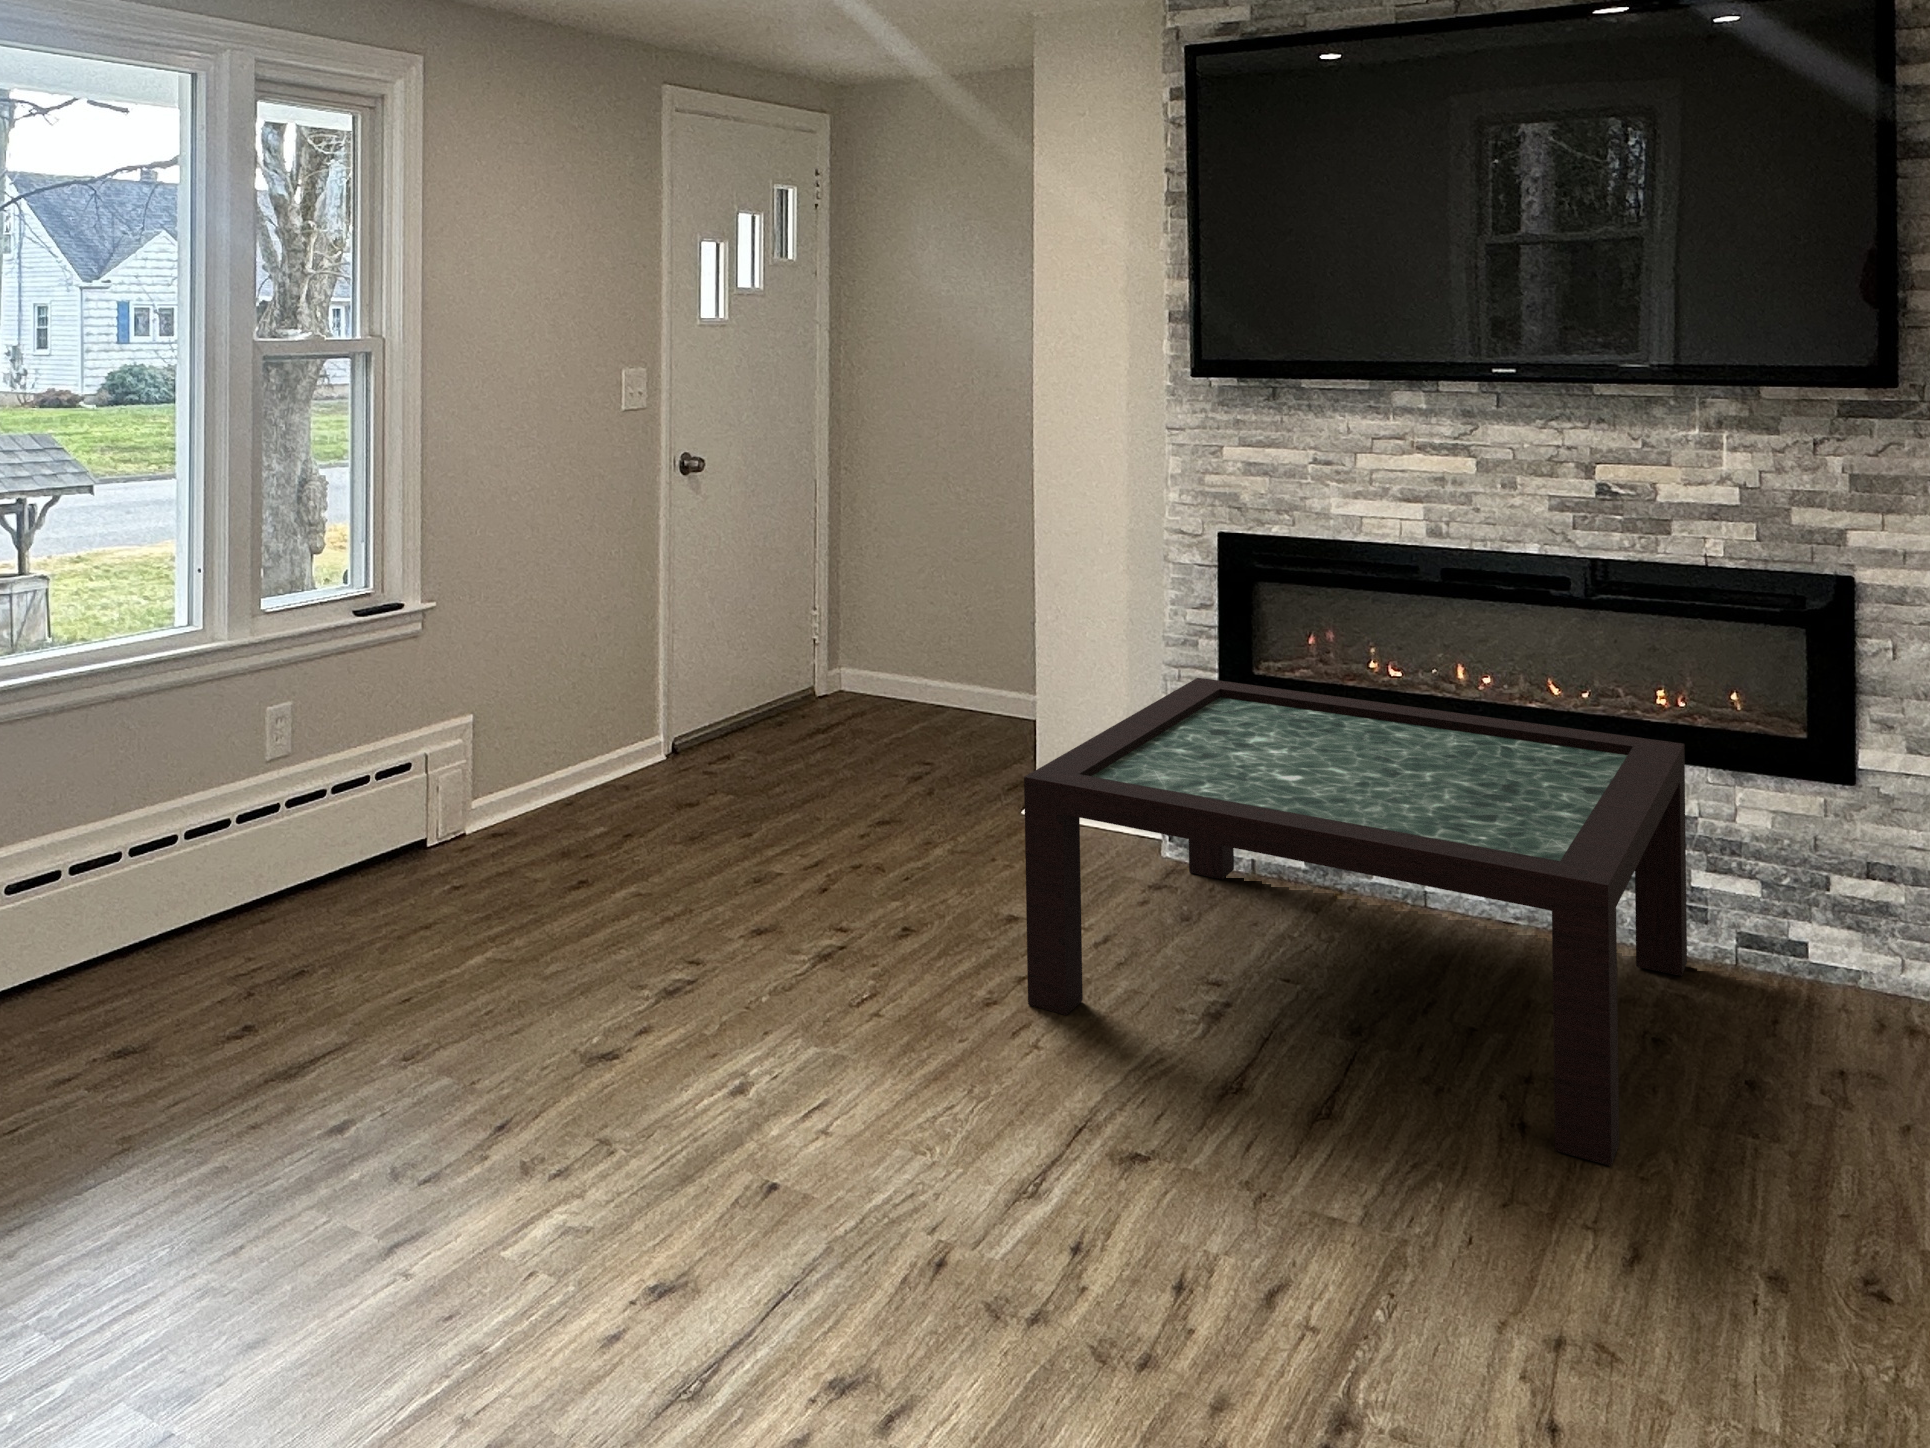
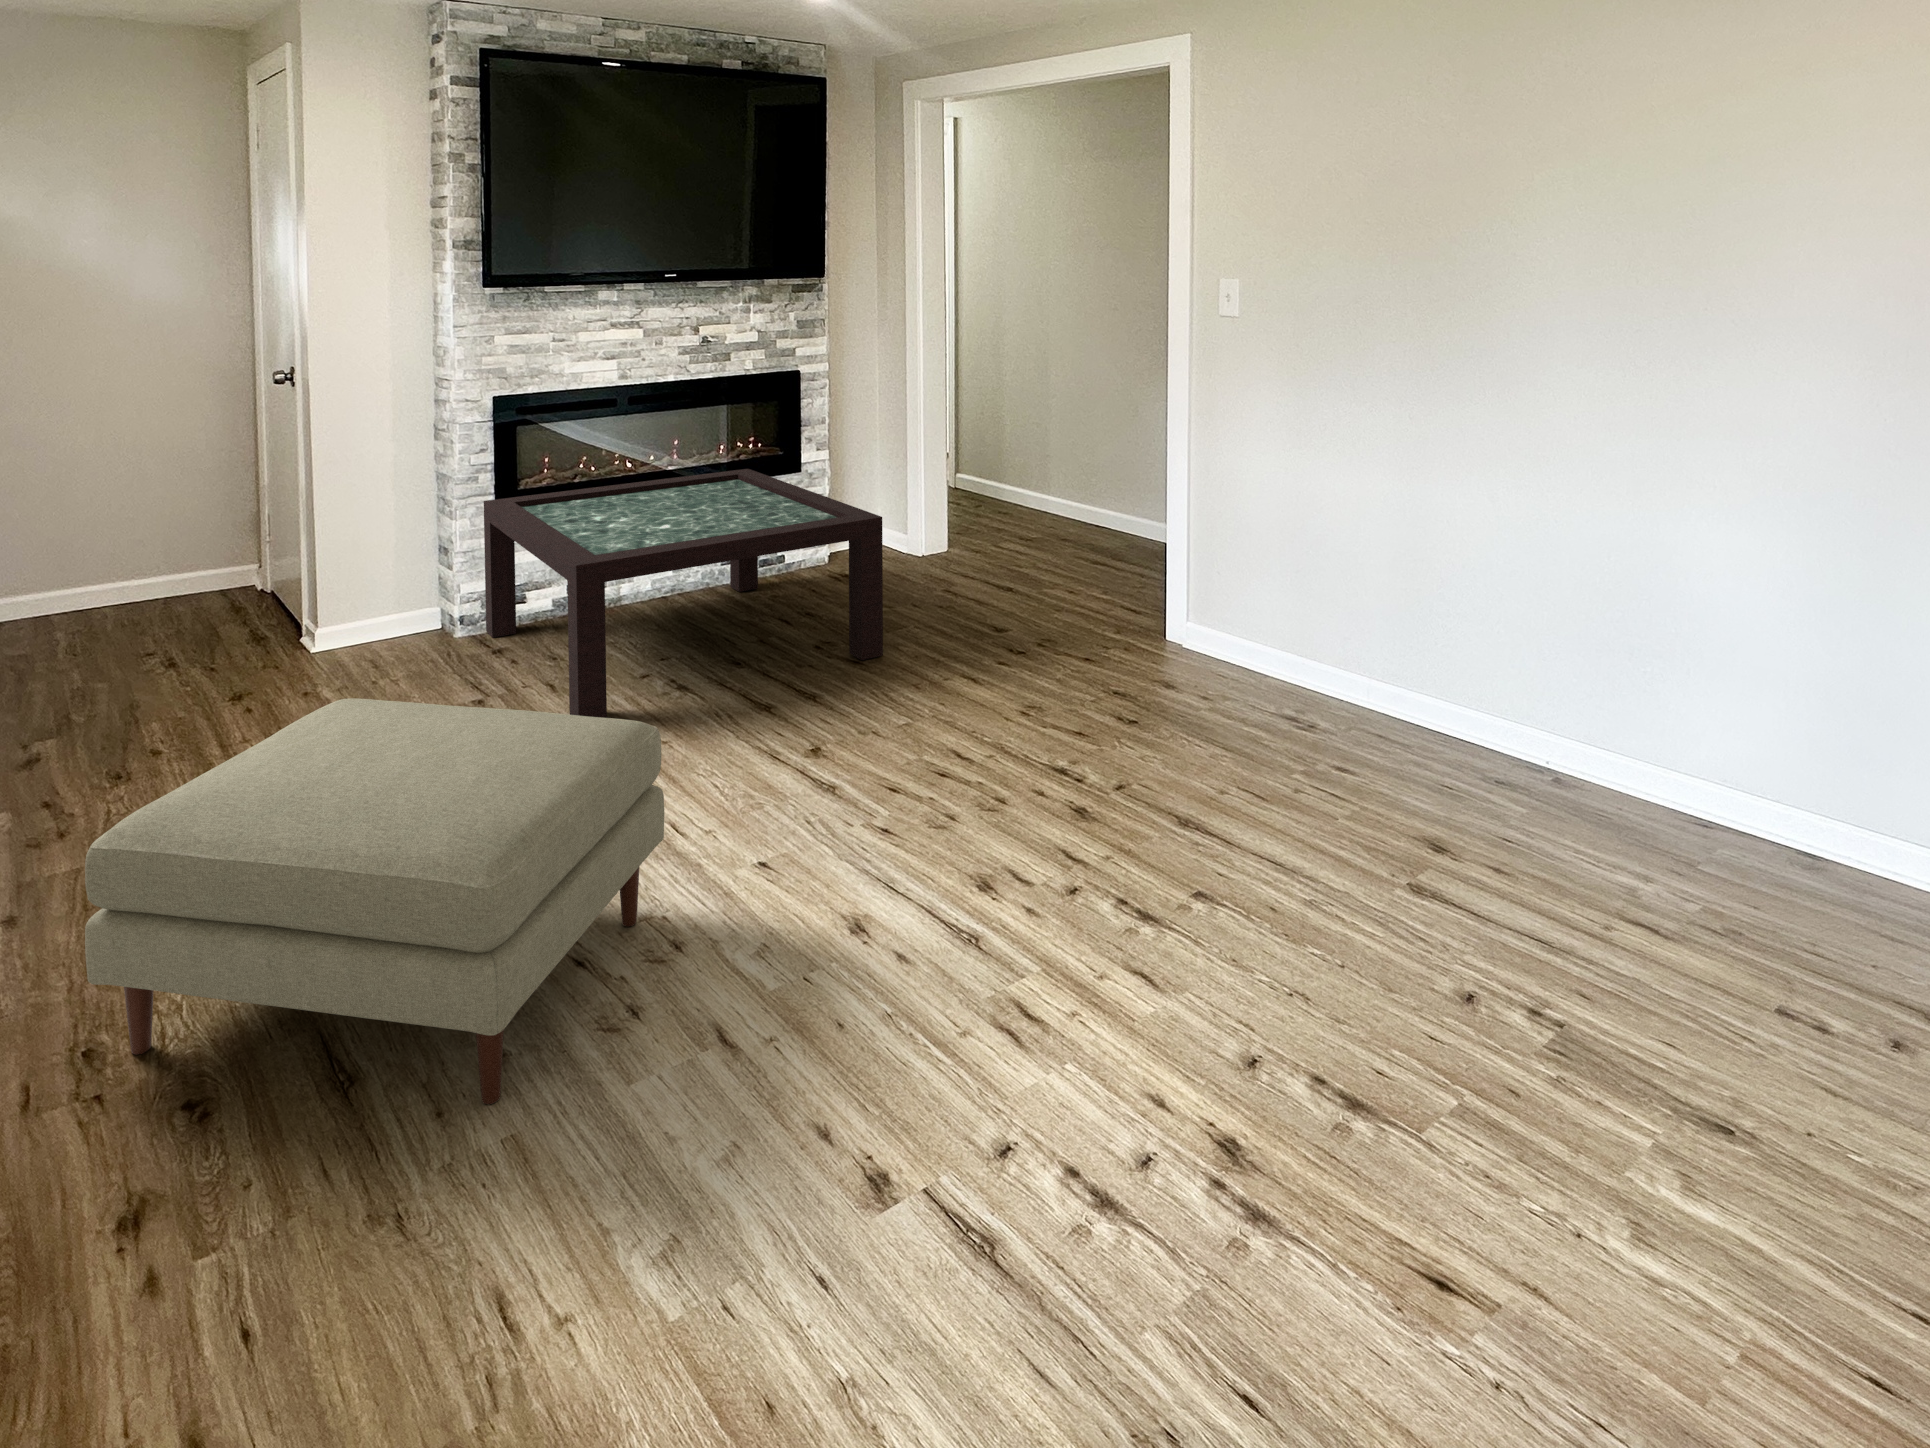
ottoman: none [276,811,672,1209] -> present [85,699,664,1104]

